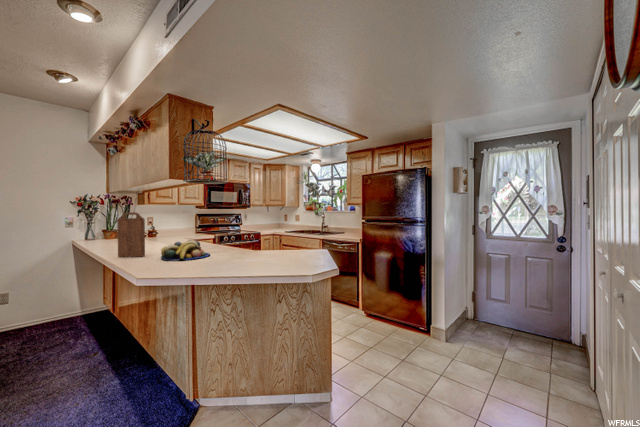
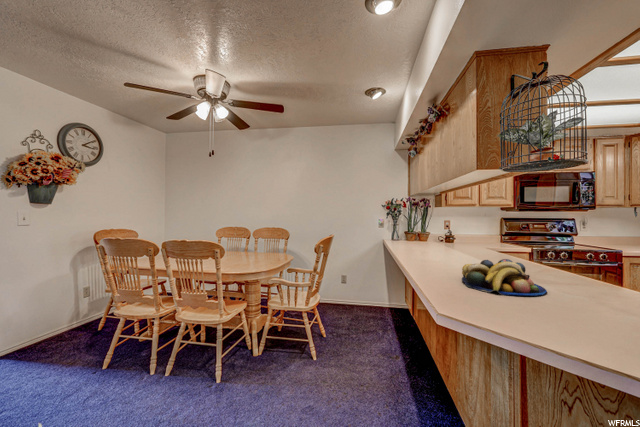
cutting board: present [117,212,145,257] -> none [412,216,441,272]

